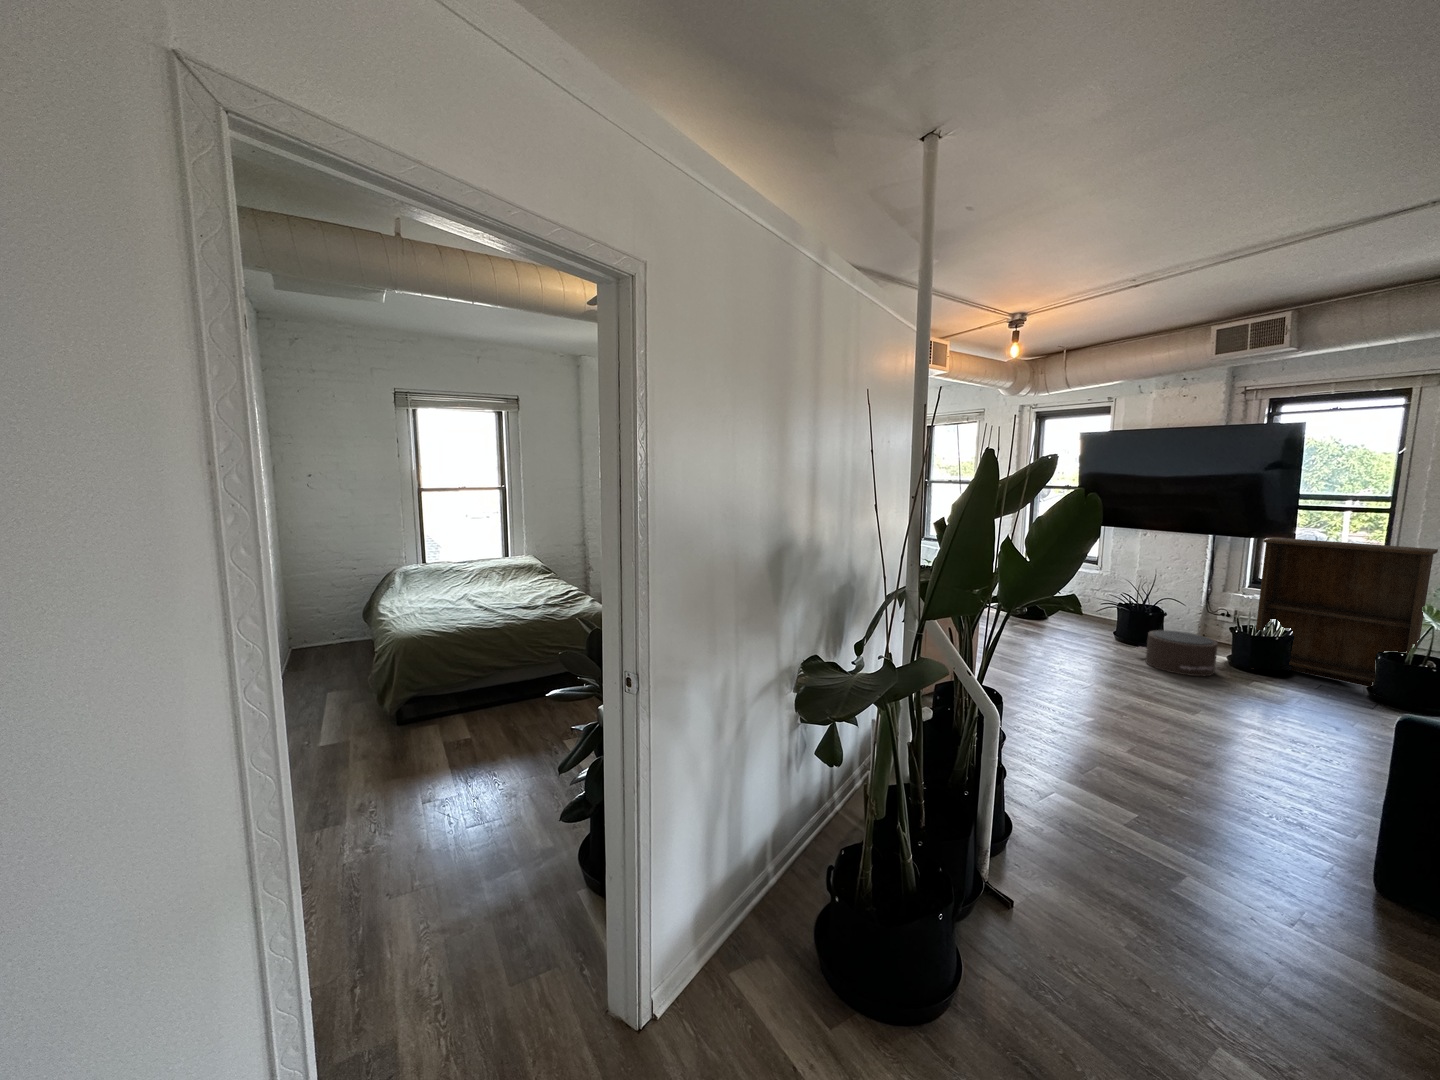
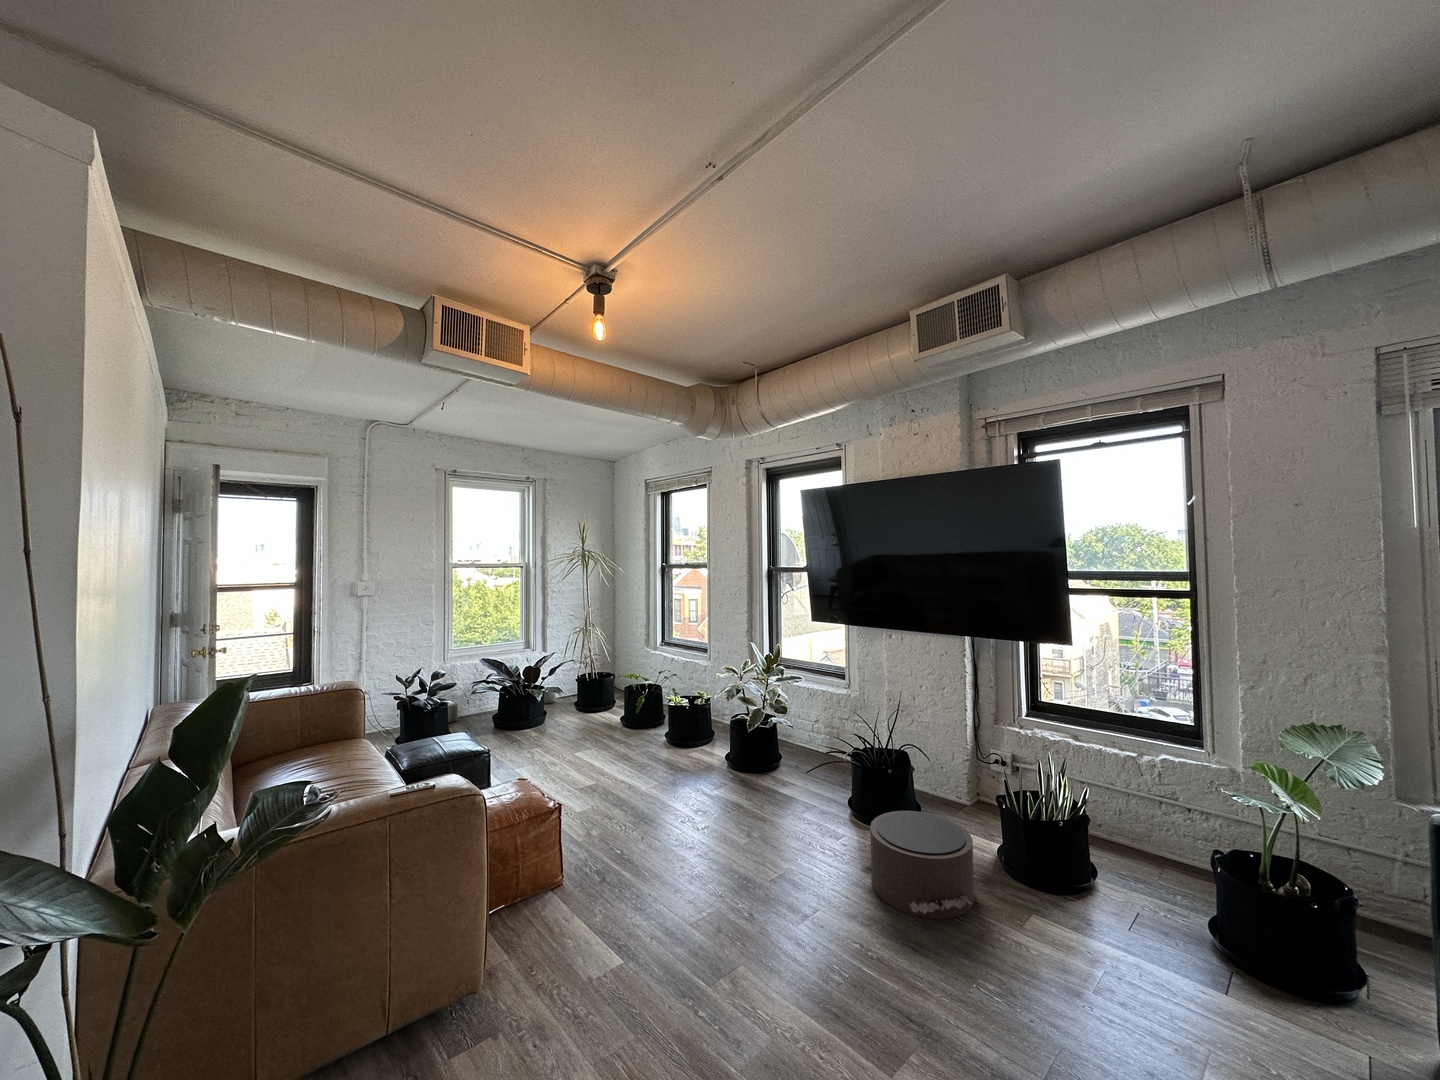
bookshelf: present [1252,538,1438,688] -> none [1023,642,1279,965]

